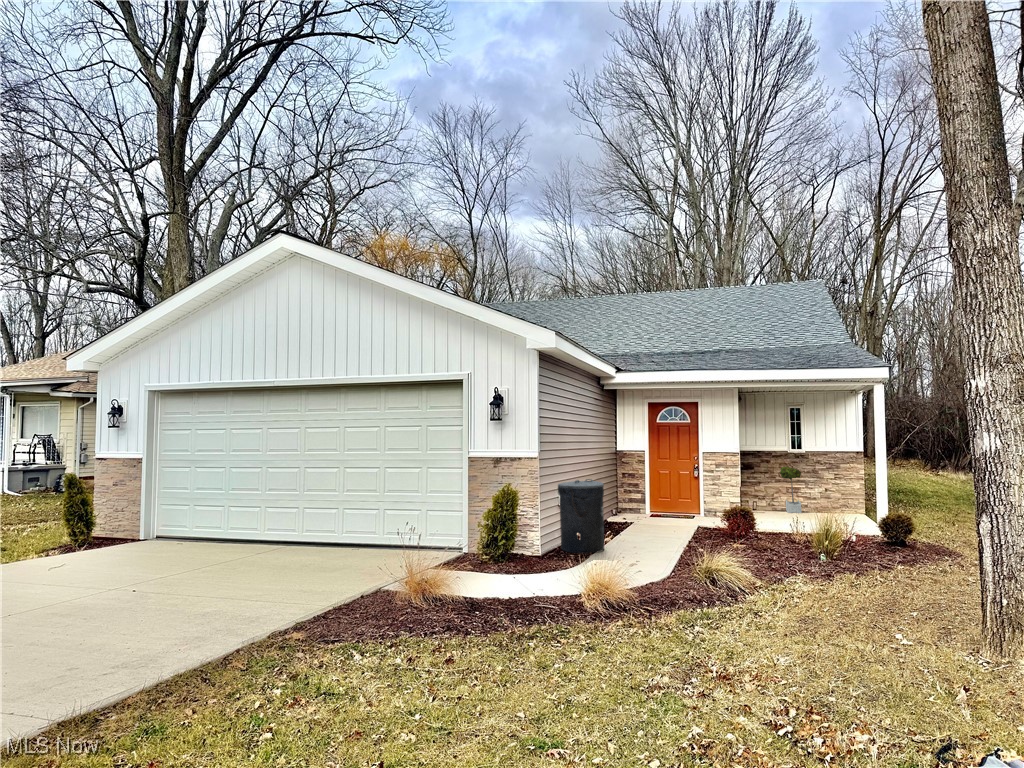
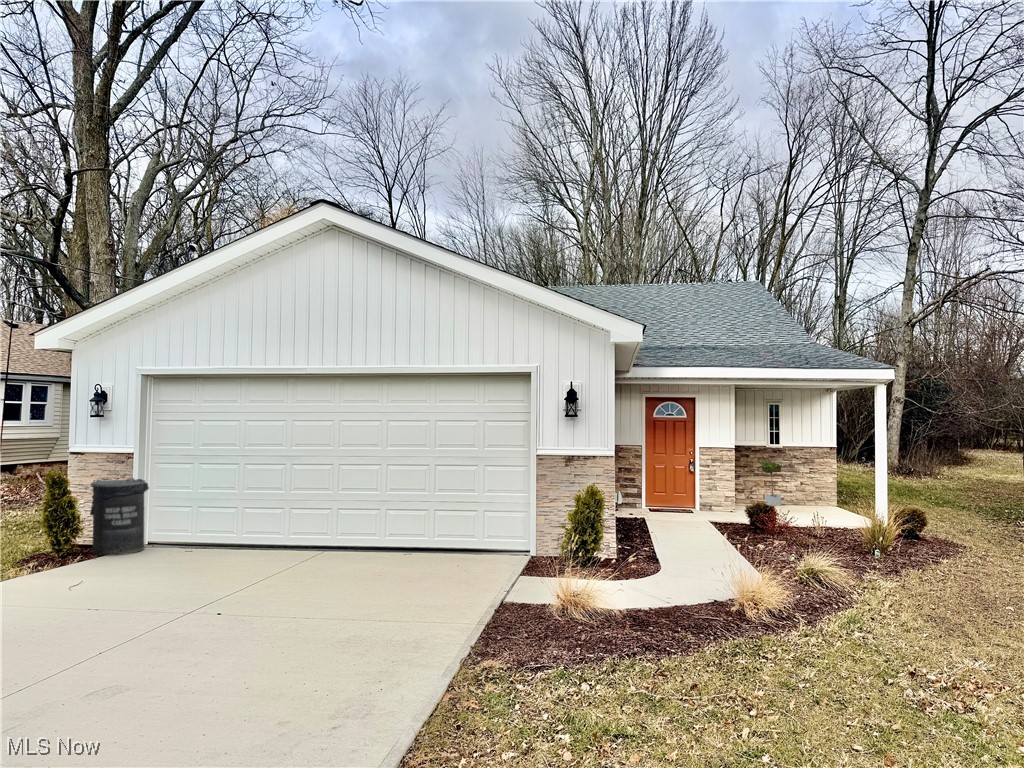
trash can: present [558,479,604,553] -> present [90,479,149,556]

